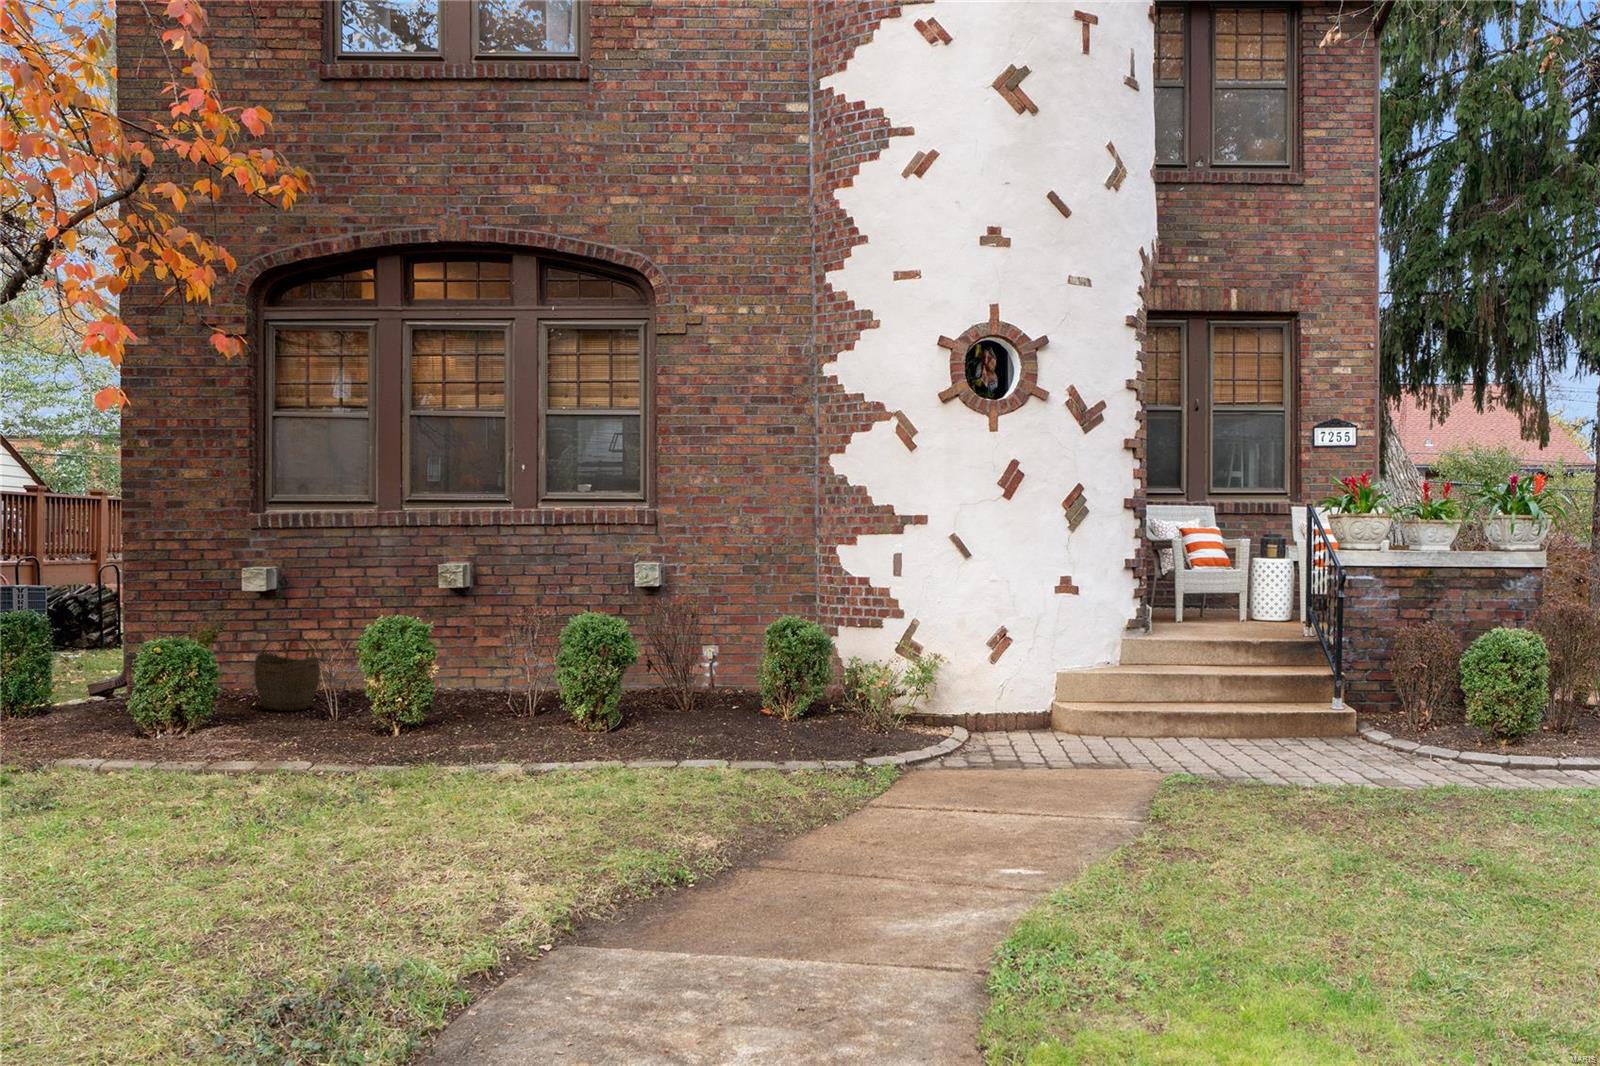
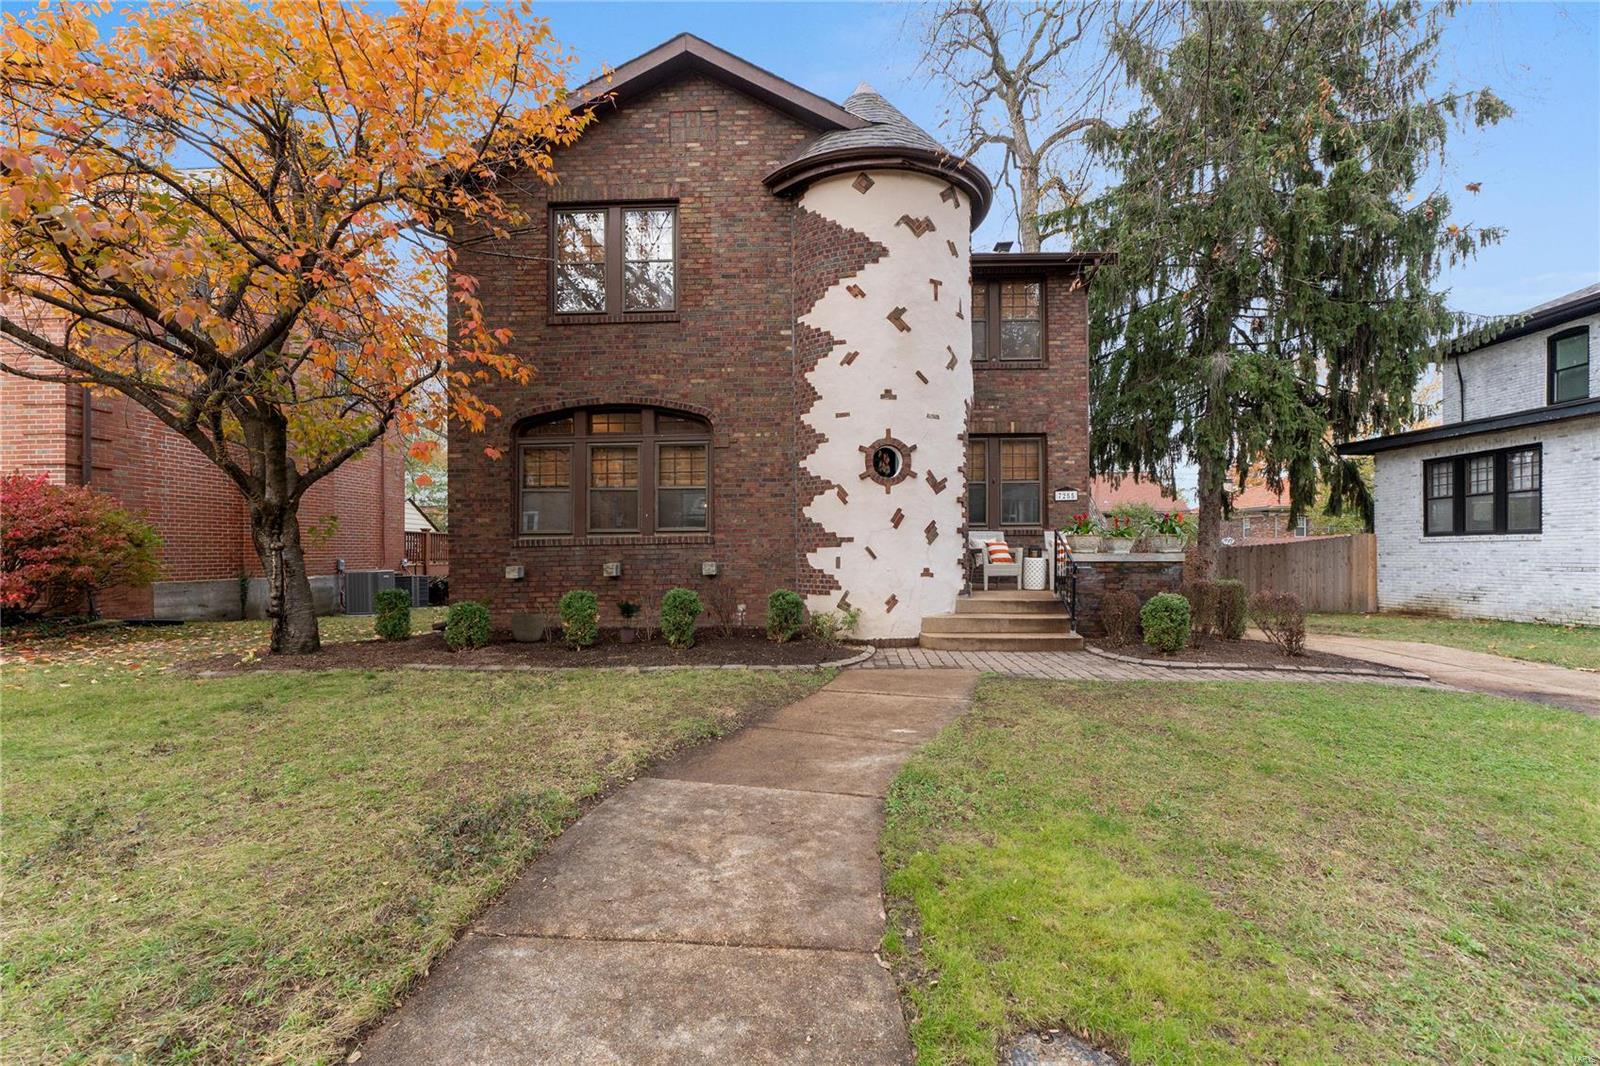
potted plant: none [458,628,518,715] -> present [616,600,641,643]

